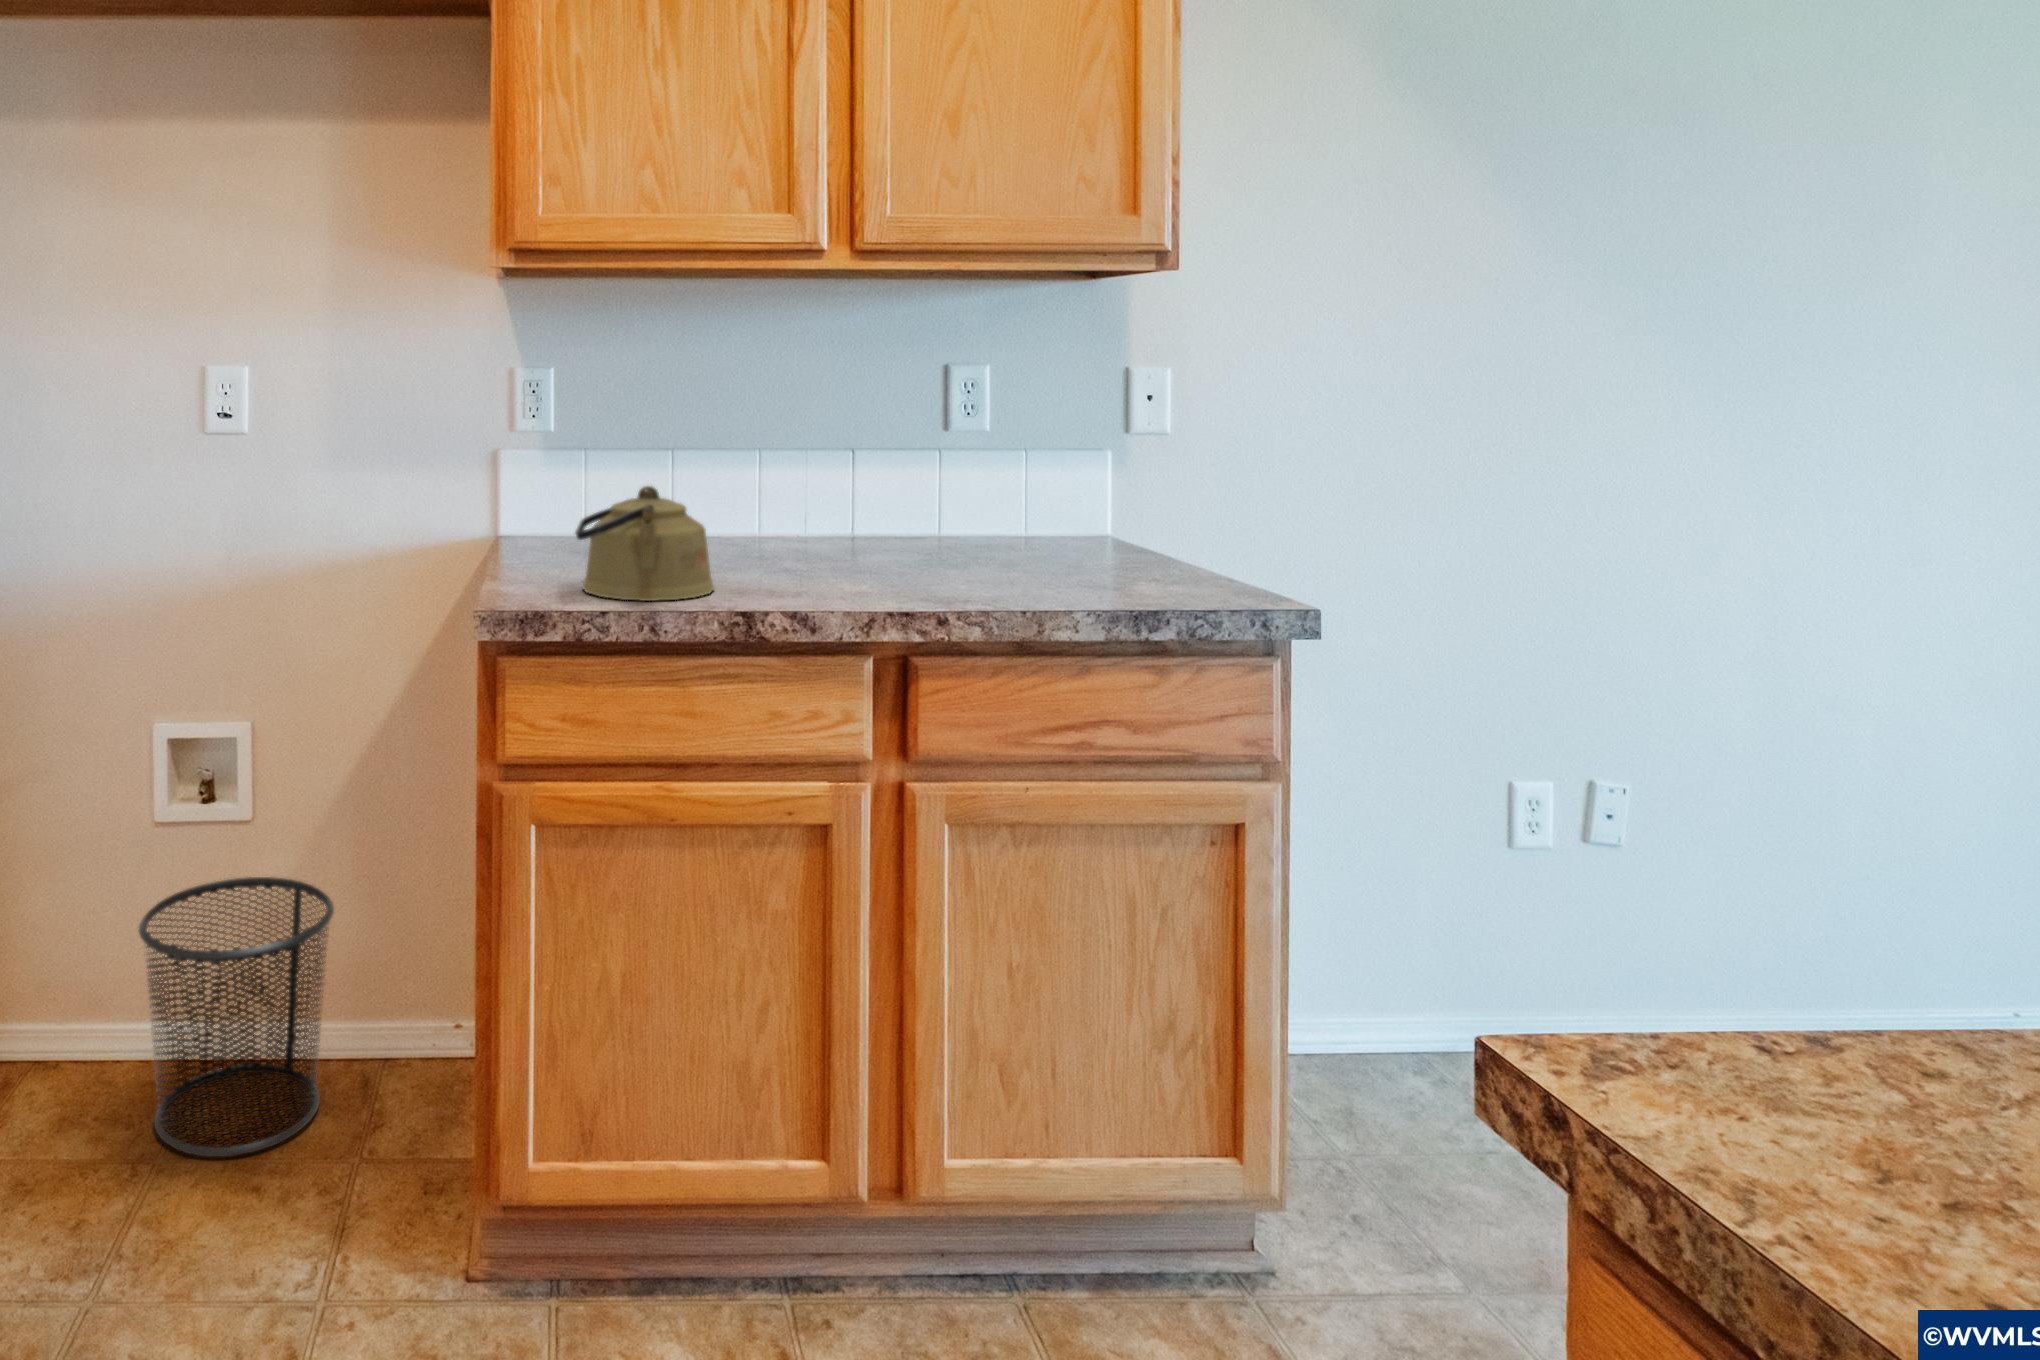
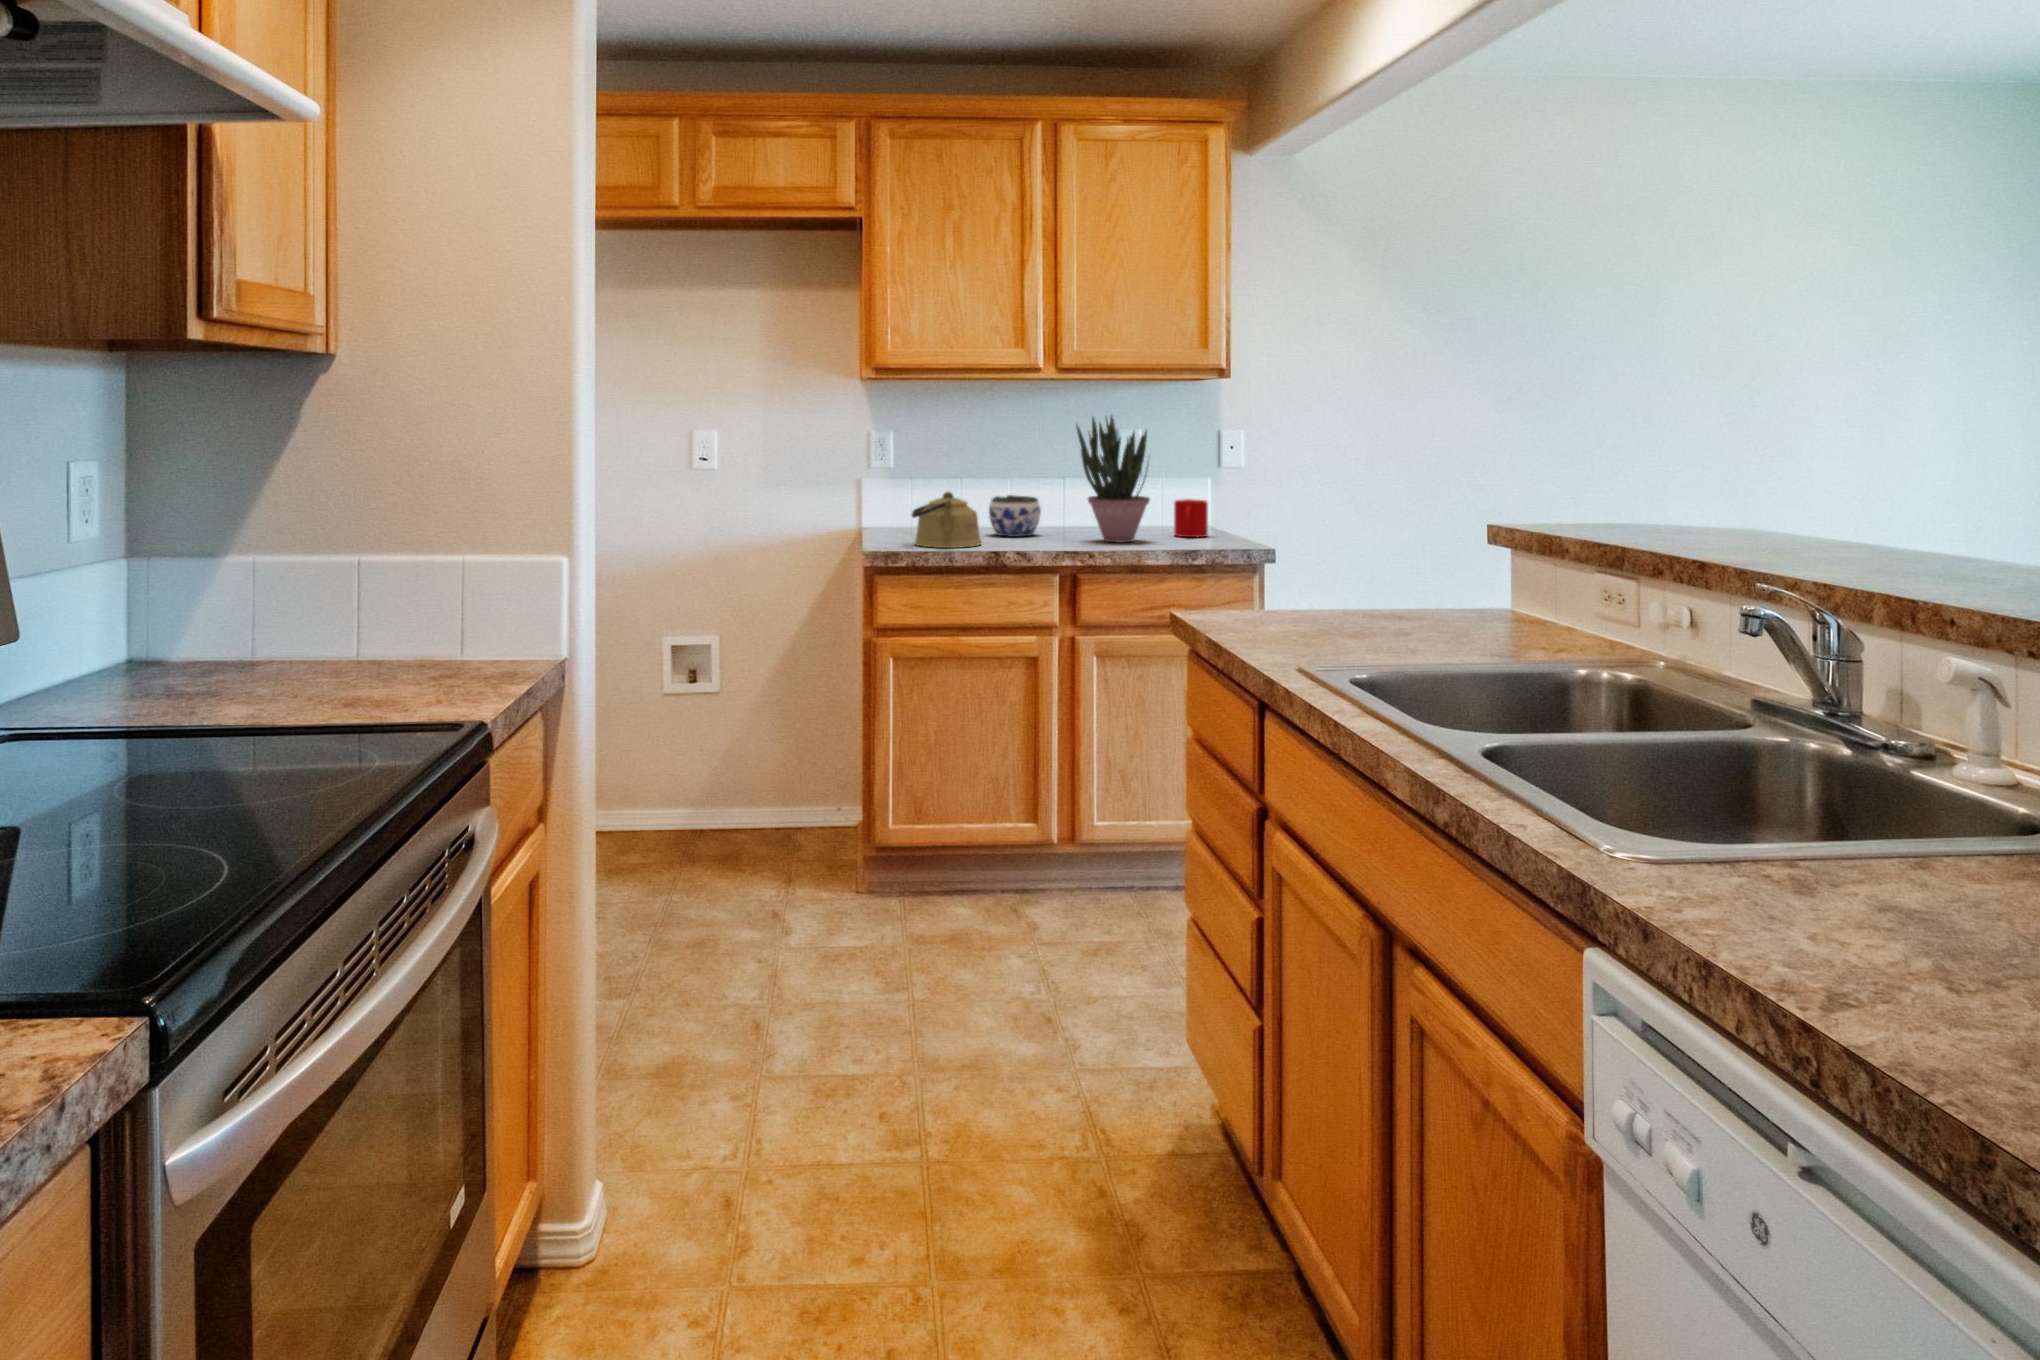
potted plant: none [892,334,1049,585] -> present [1076,416,1150,542]
jar: none [724,486,820,565] -> present [989,495,1041,537]
mug: none [1071,497,1136,570] -> present [1174,499,1208,537]
trash can: present [138,877,334,1157] -> none [668,721,774,859]

